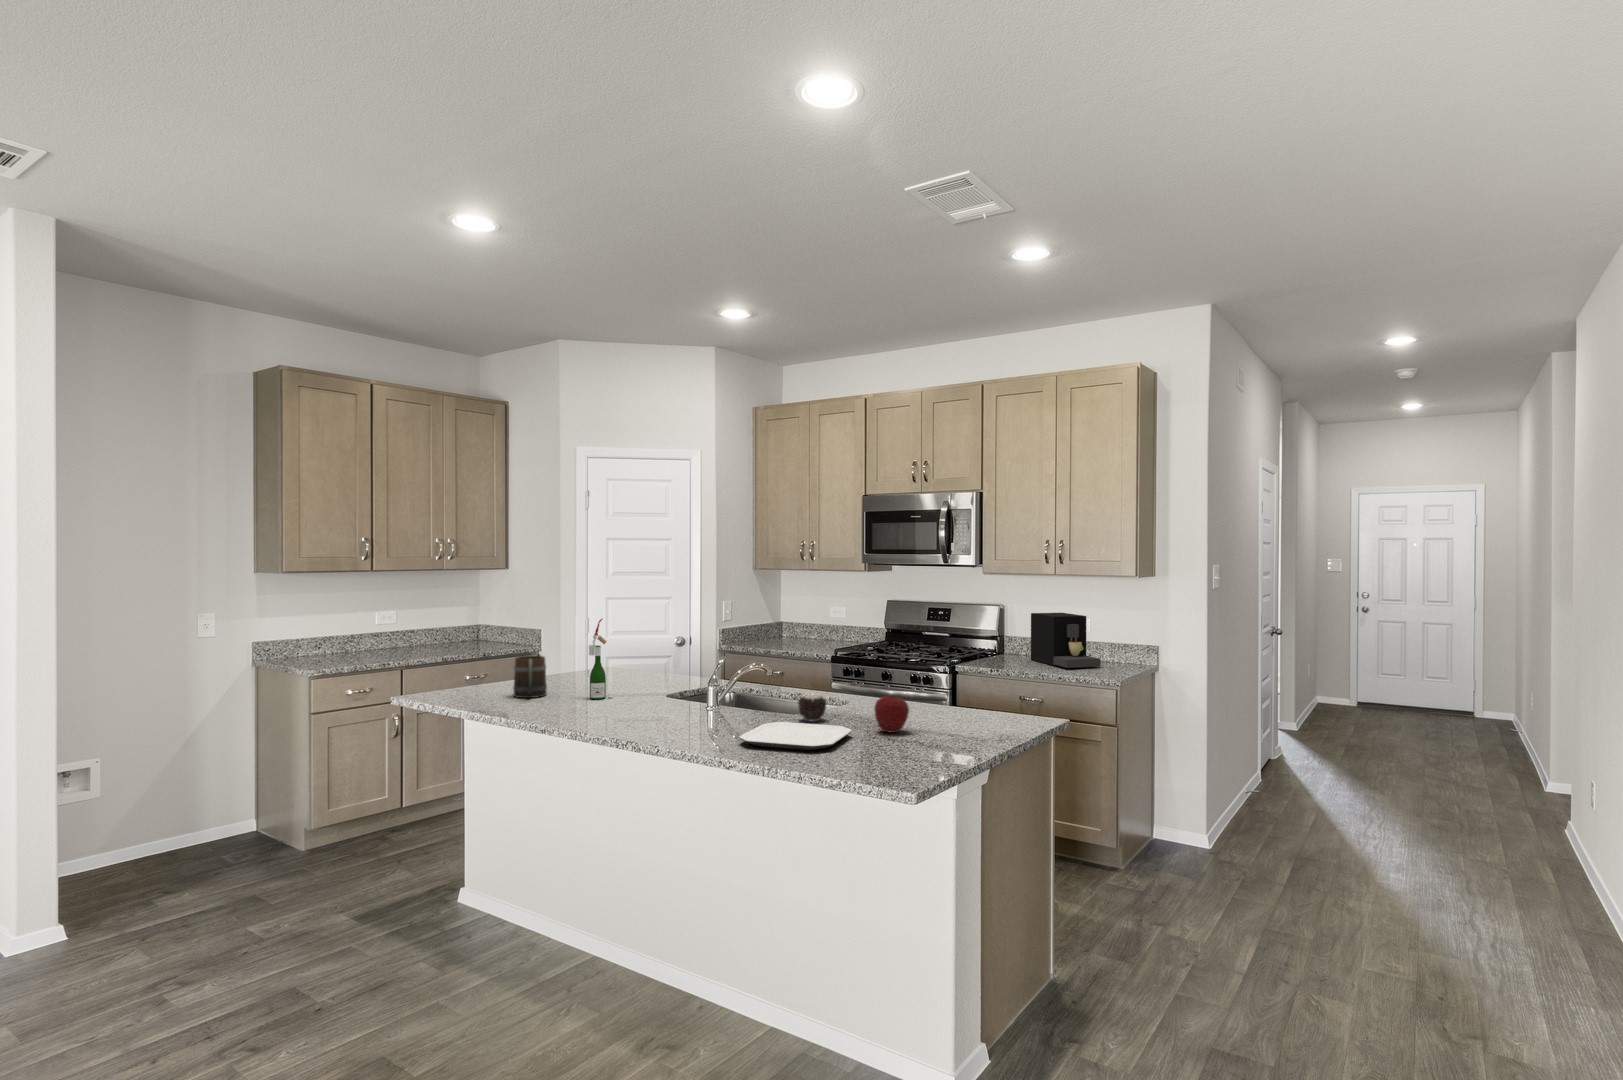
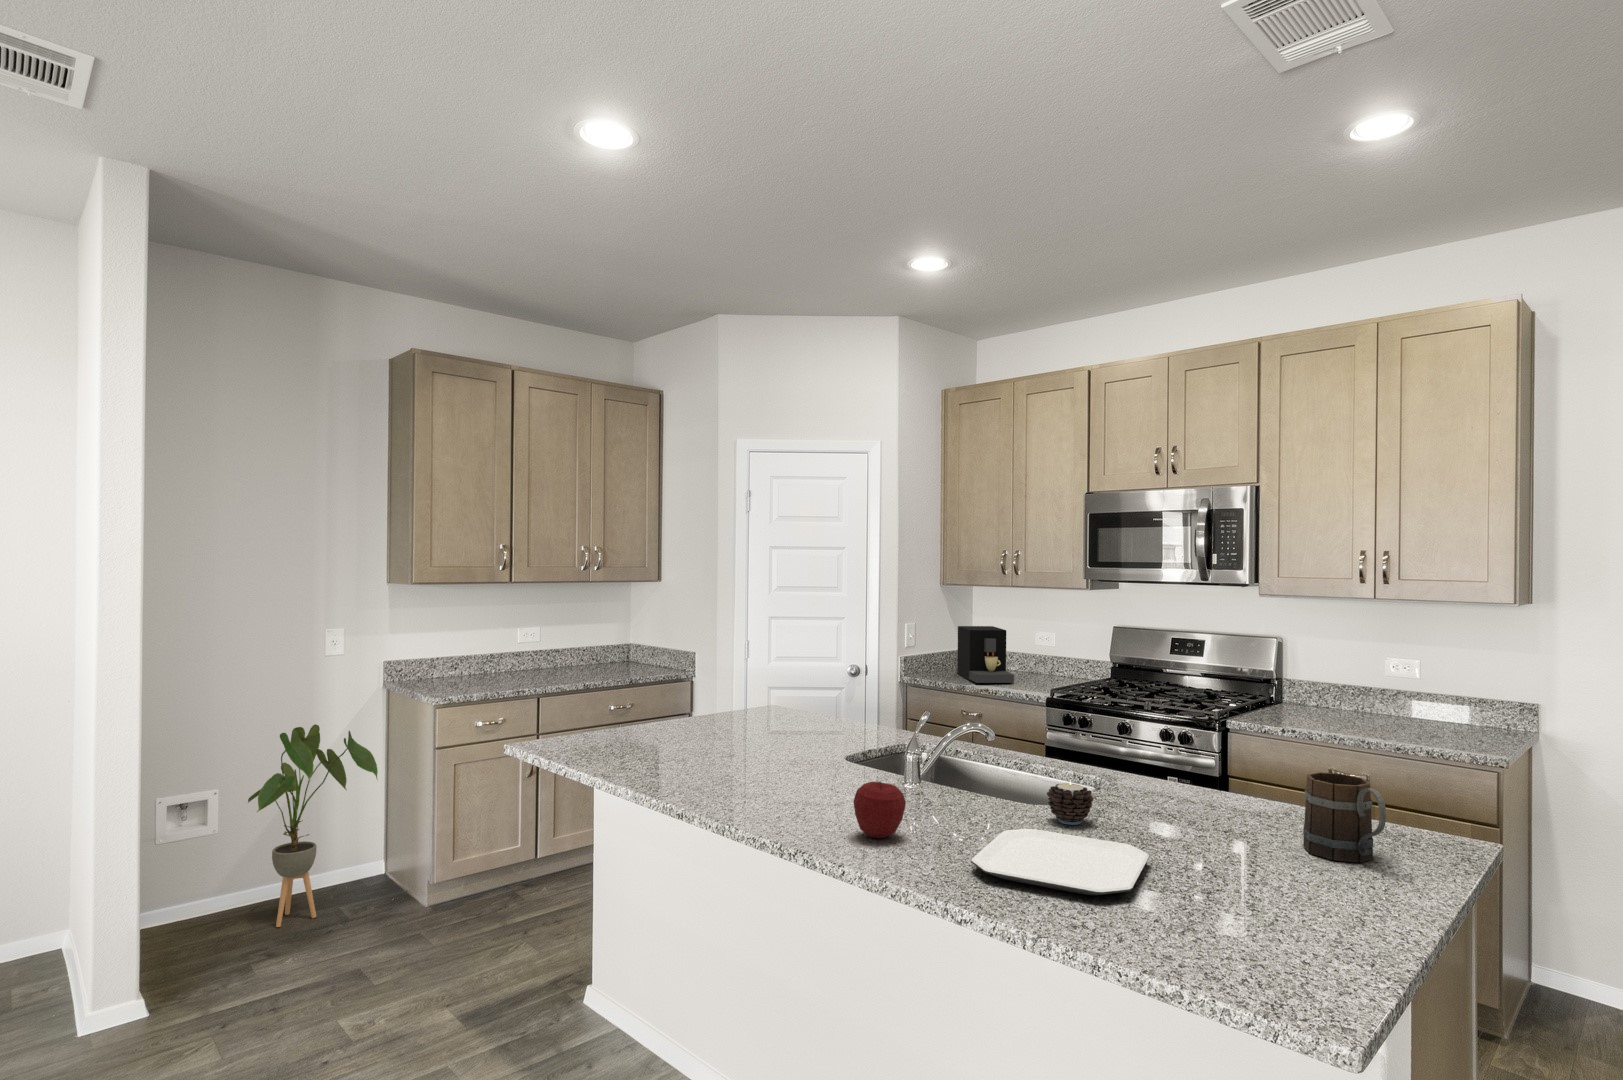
coffee maker: present [1031,613,1100,668] -> present [957,626,1014,683]
wine bottle: present [589,619,613,699] -> none [747,654,779,763]
mug: present [513,656,547,698] -> present [1303,772,1386,863]
apple: present [874,696,909,733] -> present [853,782,906,838]
house plant: none [136,697,260,872] -> present [248,724,378,927]

